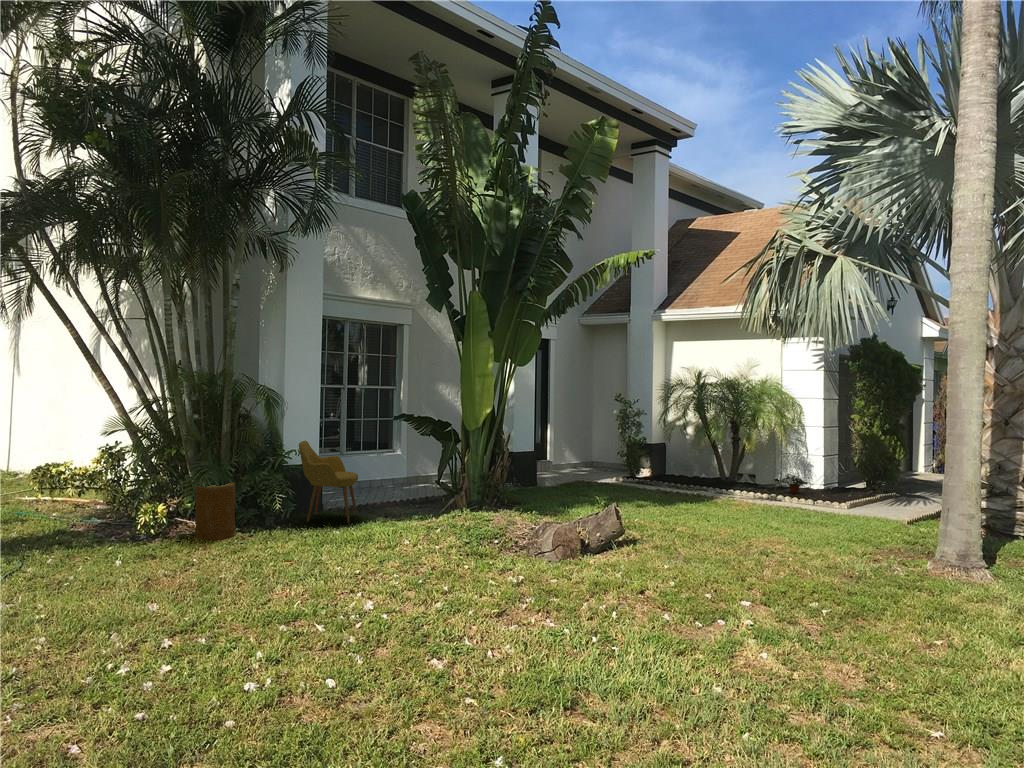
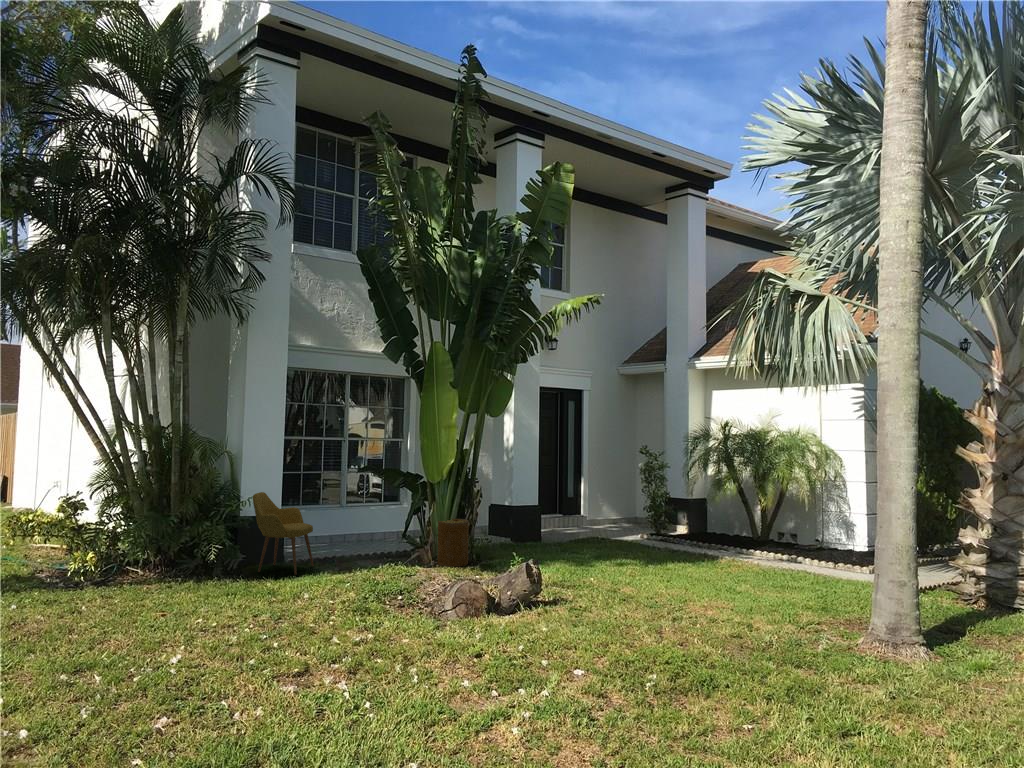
potted plant: present [782,474,813,493] -> none [816,535,854,557]
basket: present [195,482,236,540] -> present [437,519,469,567]

